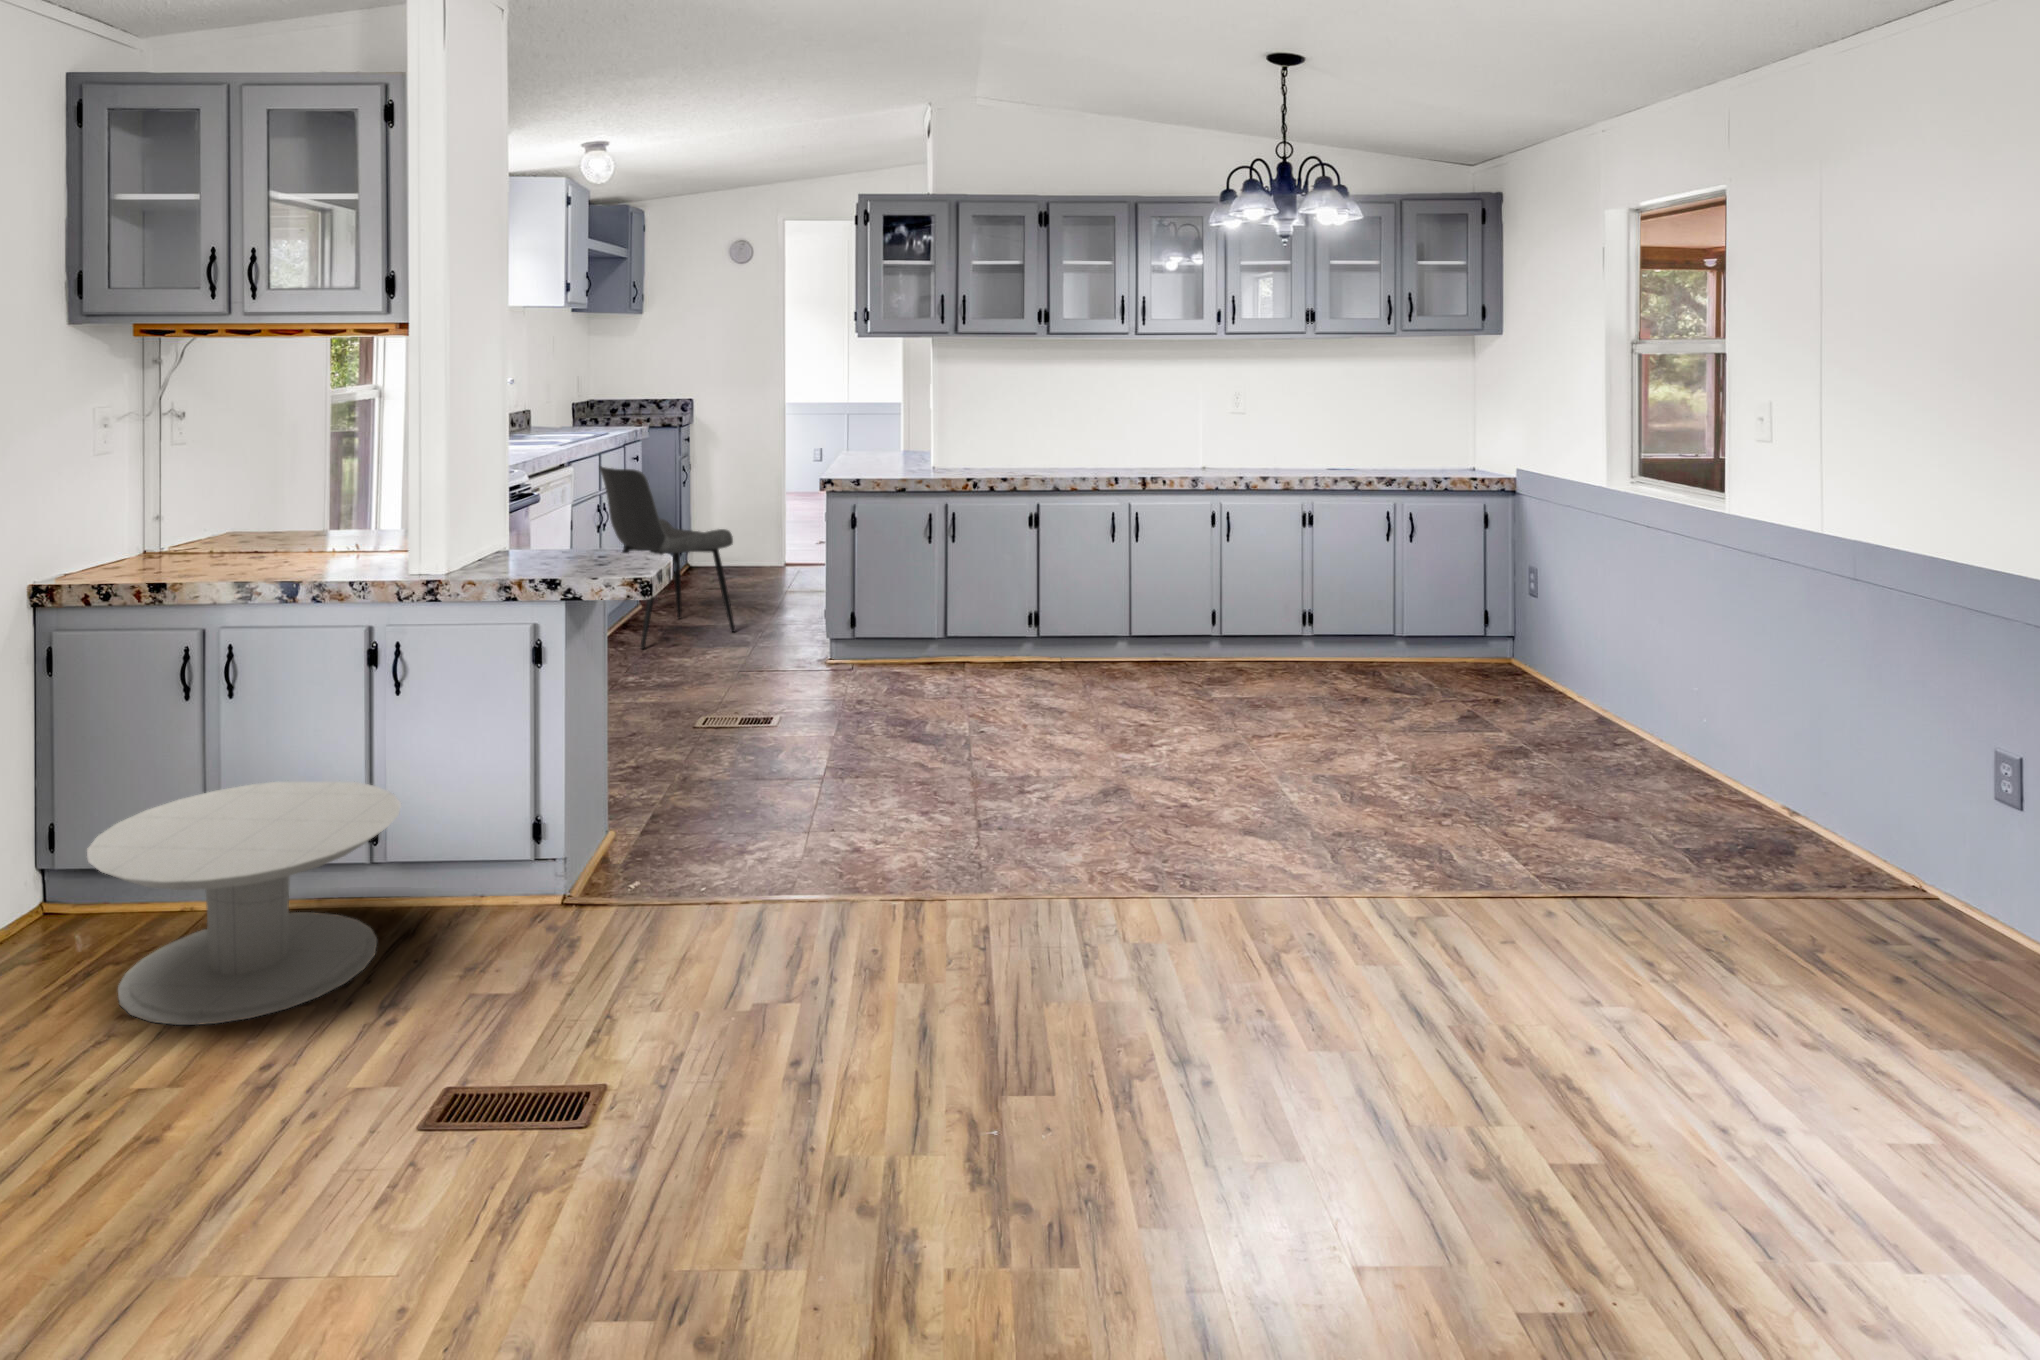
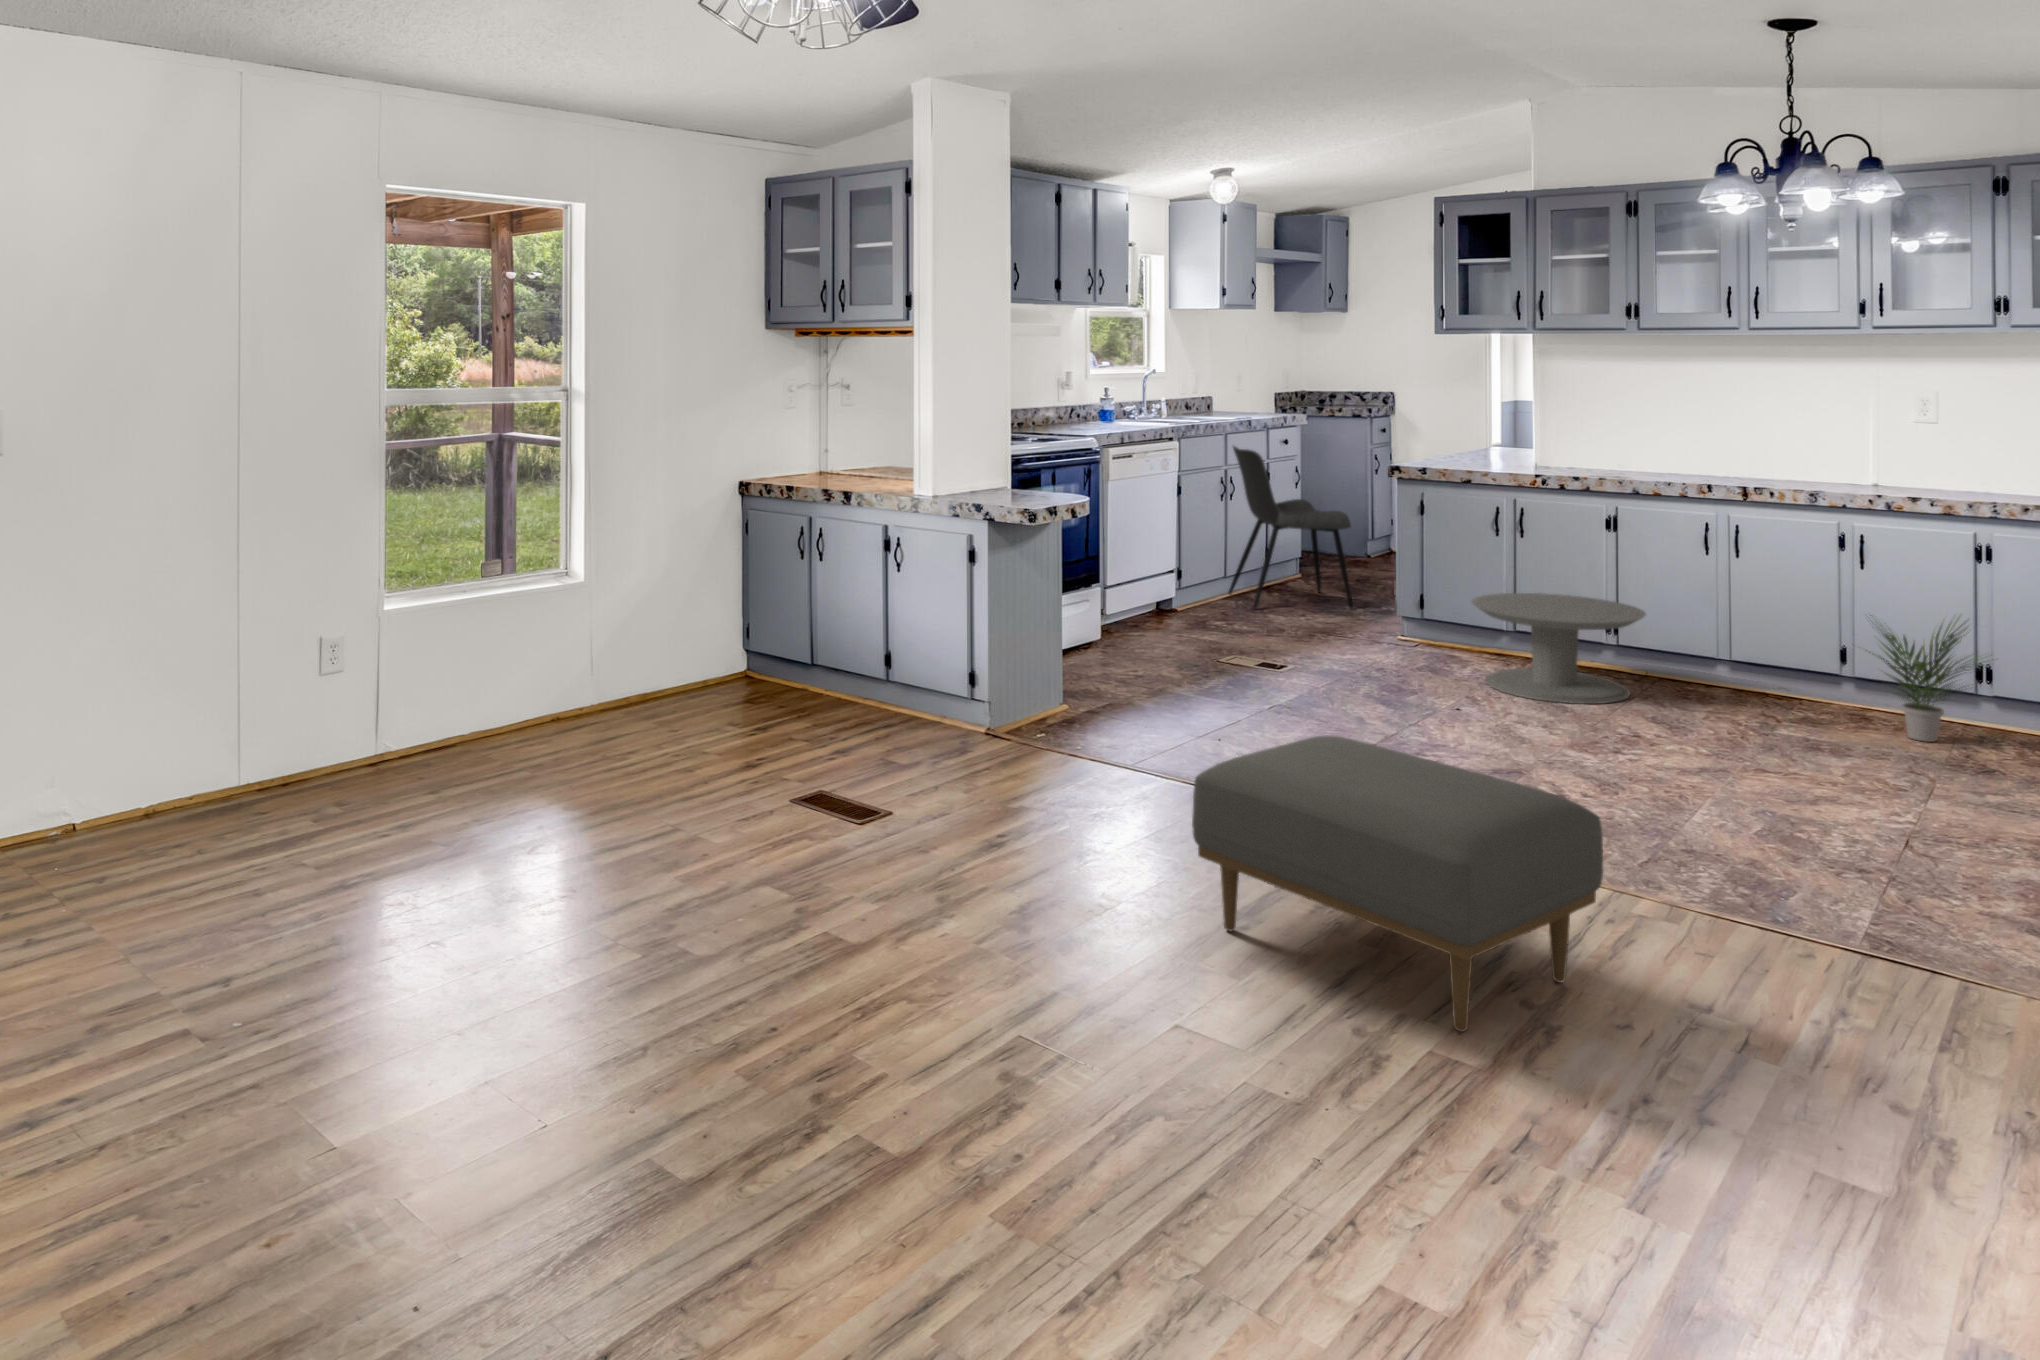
potted plant: none [1246,571,1344,683] -> present [1866,615,1987,742]
side table: present [87,780,401,1025] -> present [1472,593,1646,704]
ottoman: none [1172,820,1600,1150] -> present [1192,735,1603,1032]

